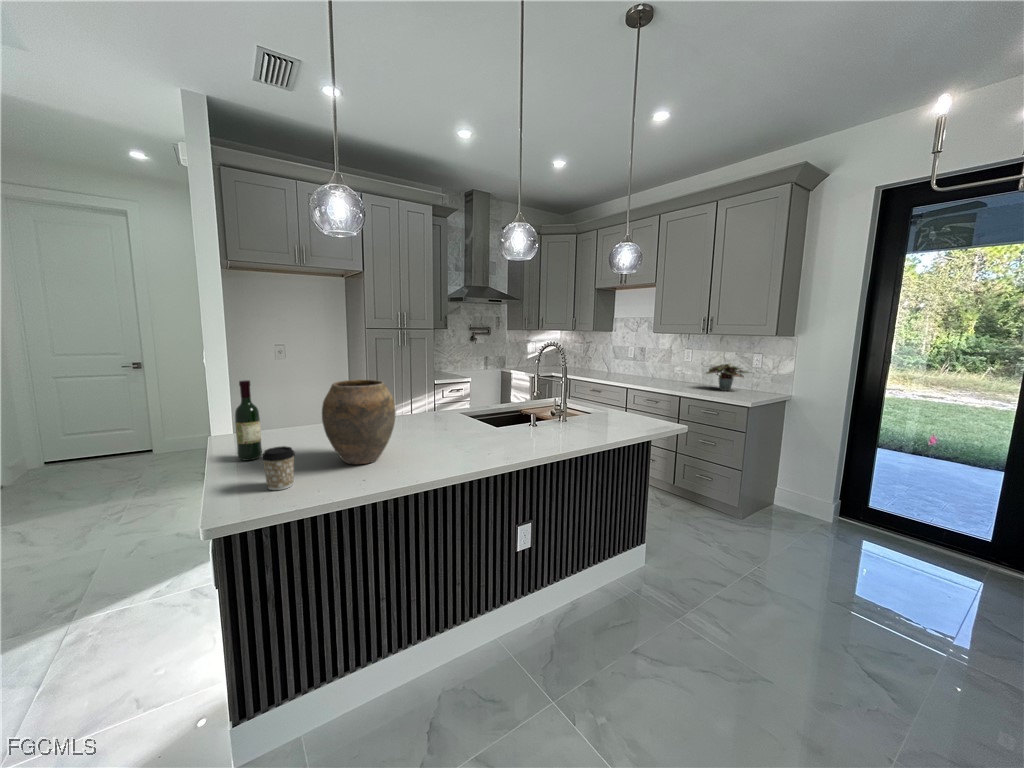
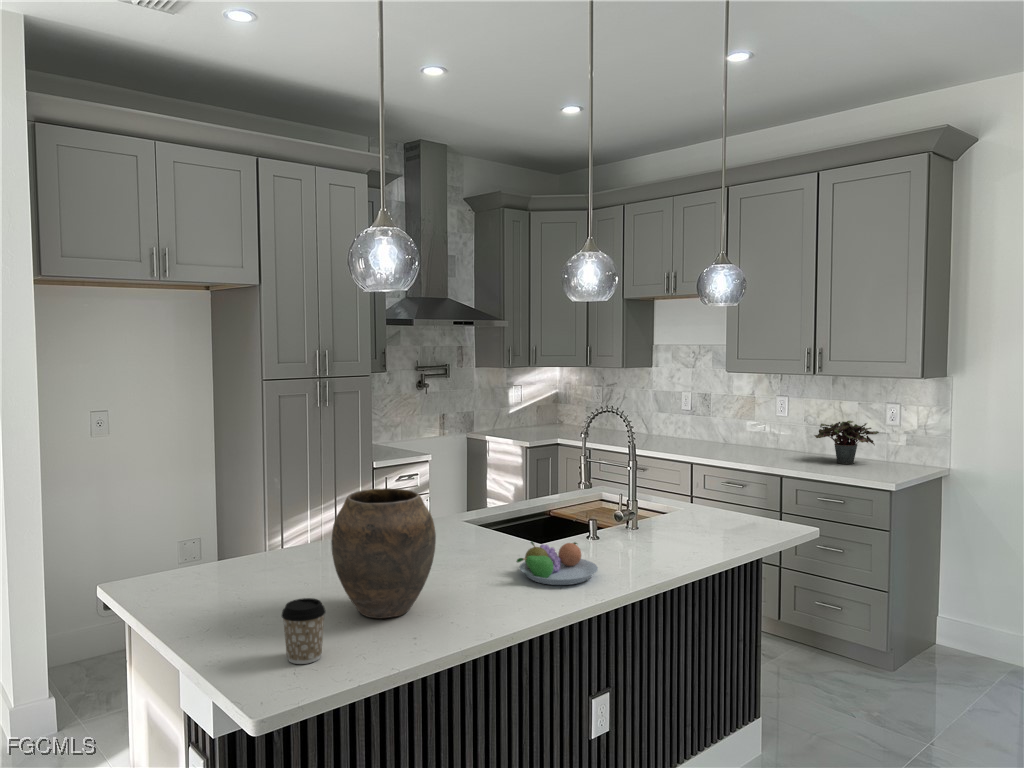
wine bottle: present [235,380,262,461] -> none [194,498,229,623]
fruit bowl: none [462,422,519,451] -> present [517,541,598,585]

